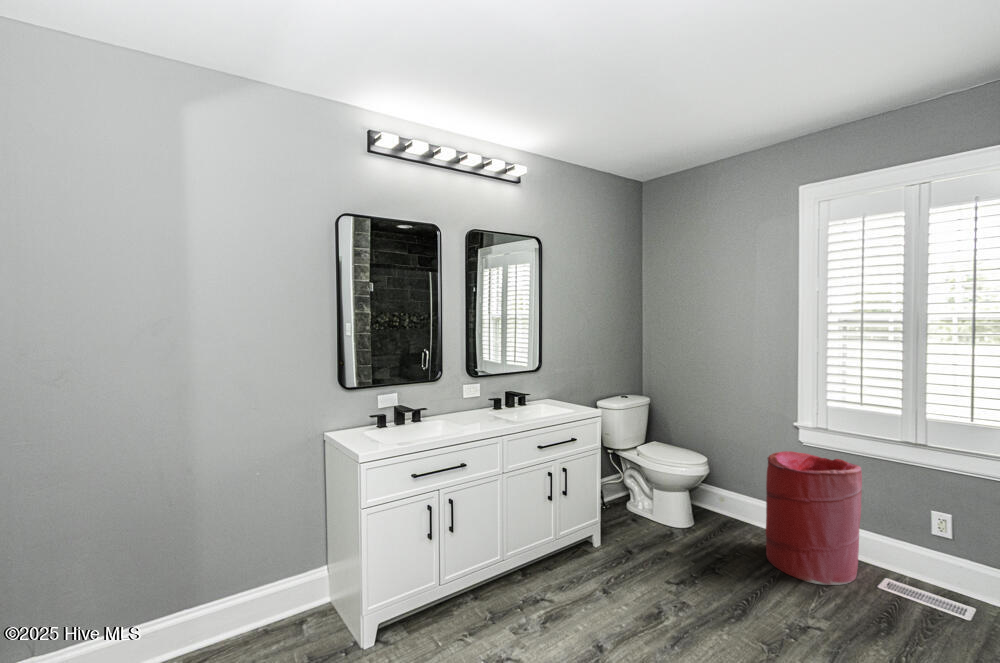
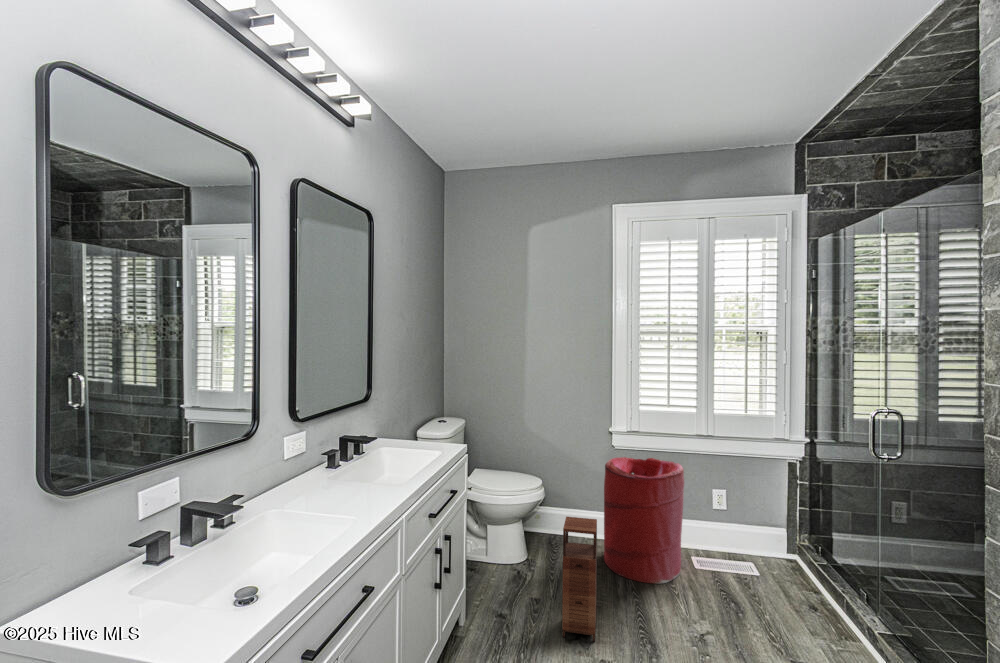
storage cabinet: none [663,482,704,592] -> present [562,517,597,642]

